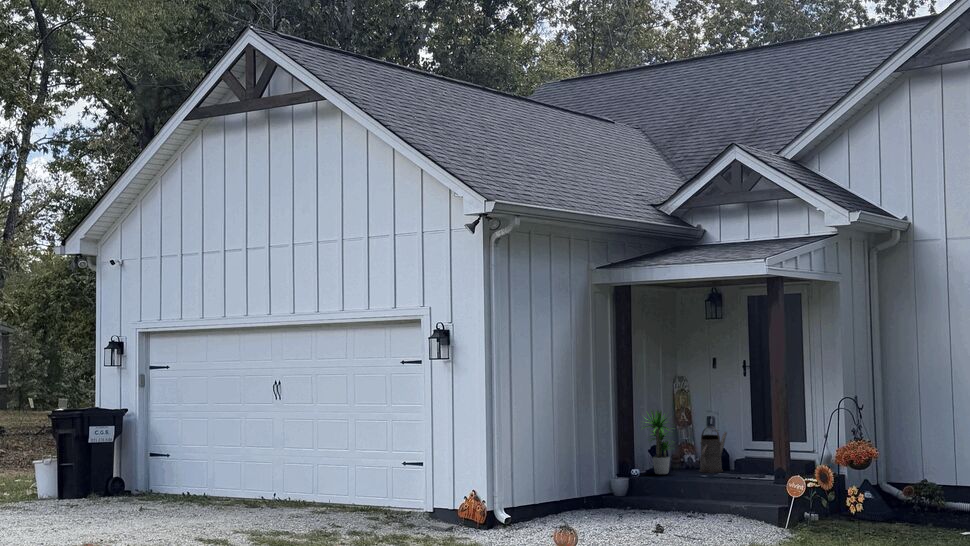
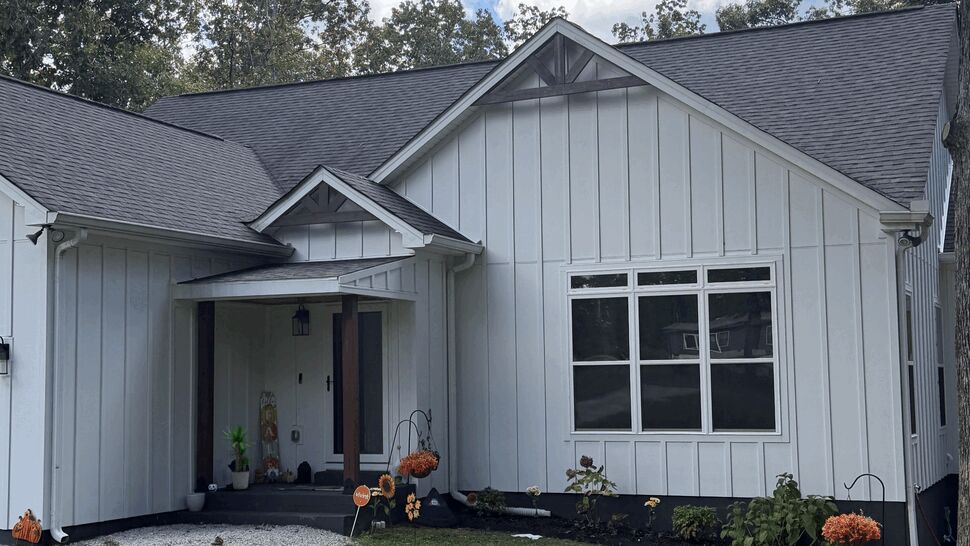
watering can: present [699,426,727,473] -> none [281,441,311,486]

